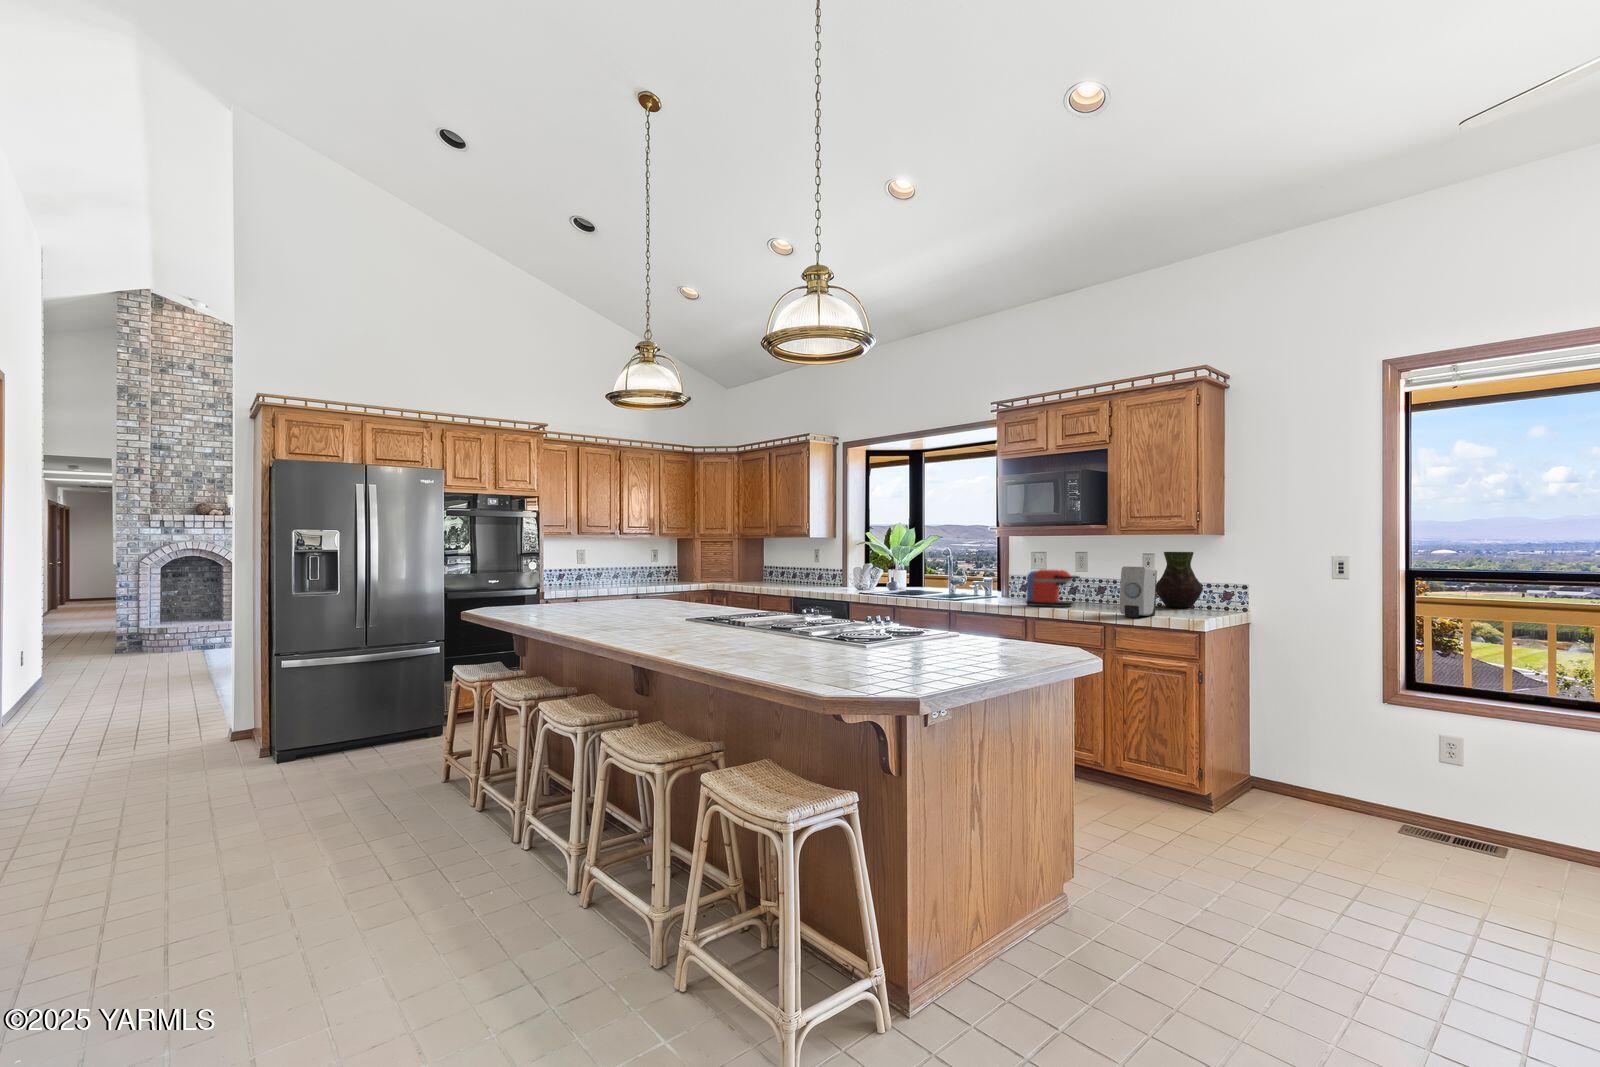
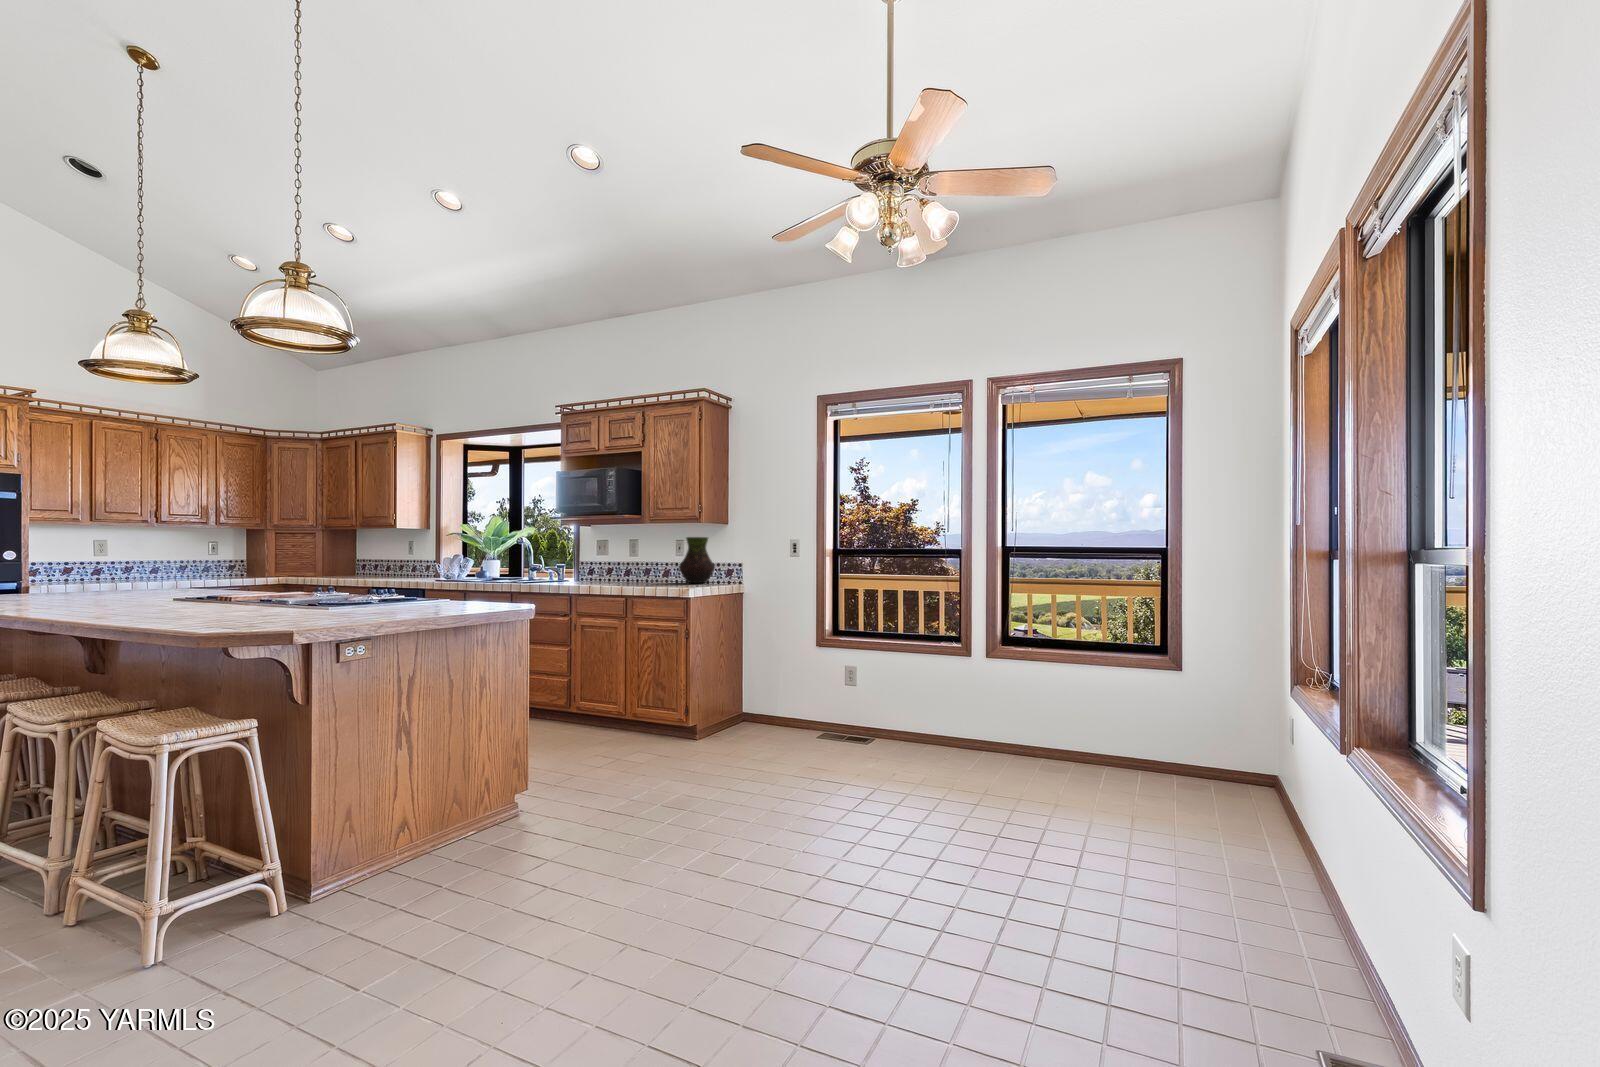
soap dispenser: present [1120,566,1157,617] -> none [634,547,667,589]
coffee maker: present [1026,570,1080,607] -> none [573,553,619,585]

